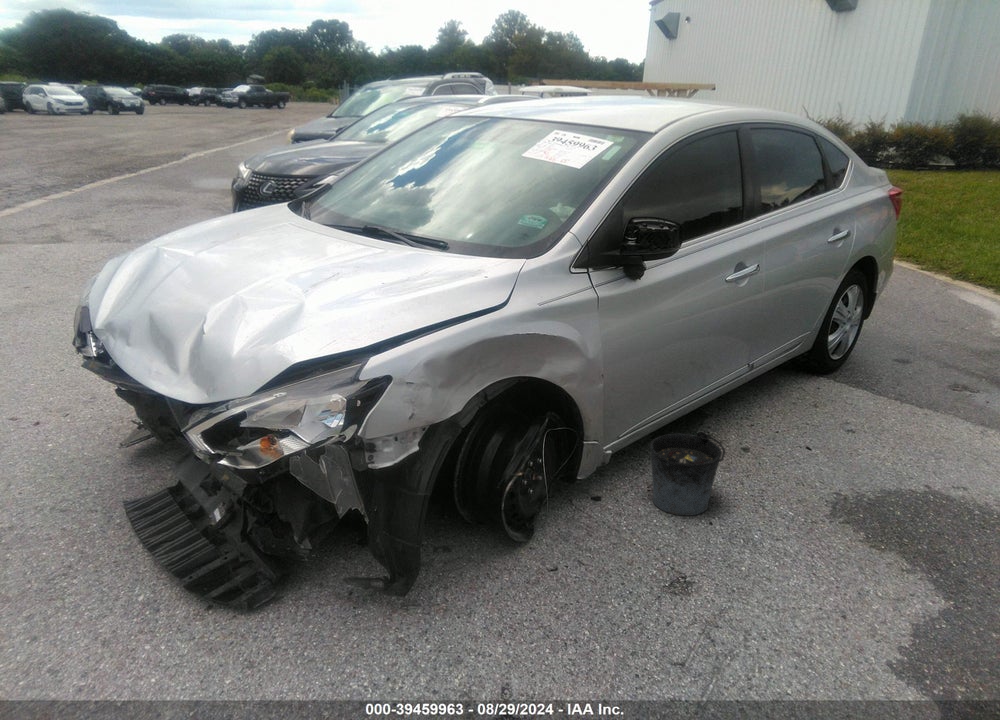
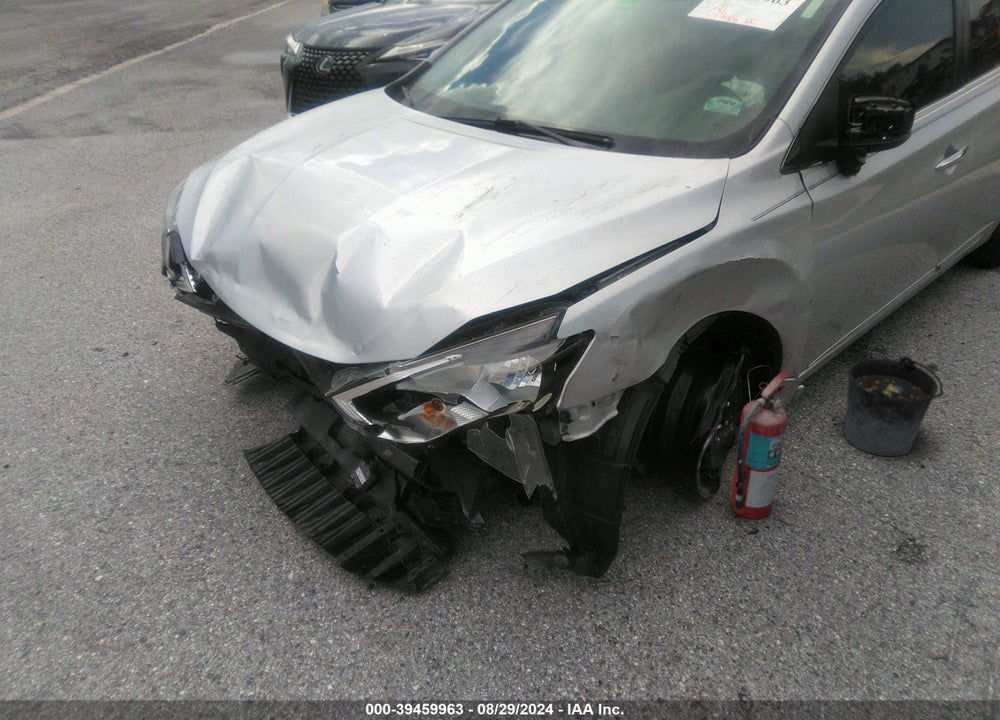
fire extinguisher: none [534,431,582,561] -> present [731,371,791,519]

